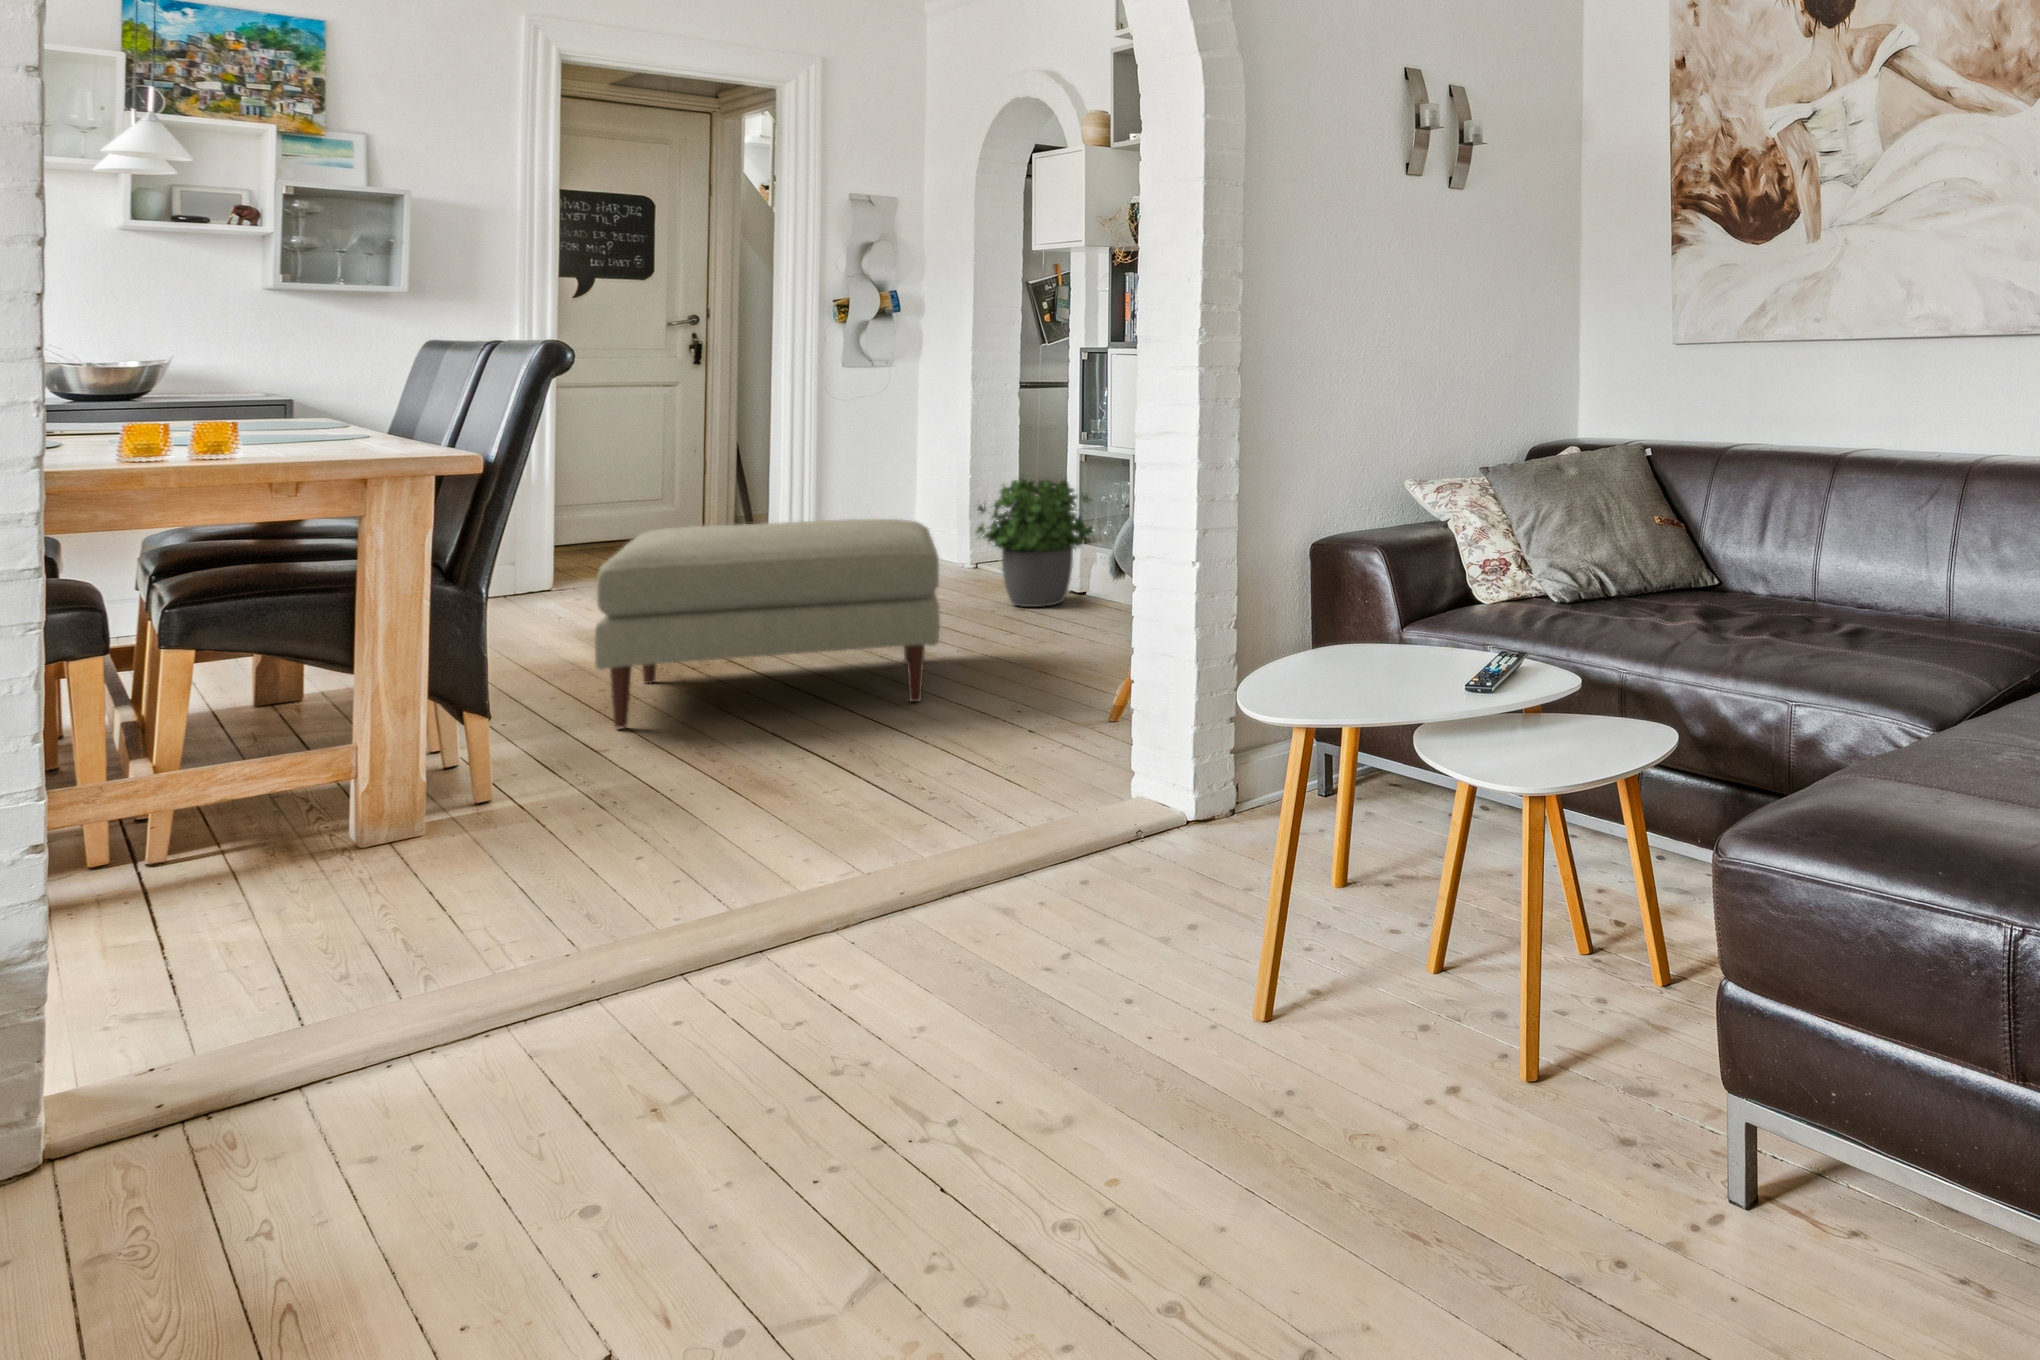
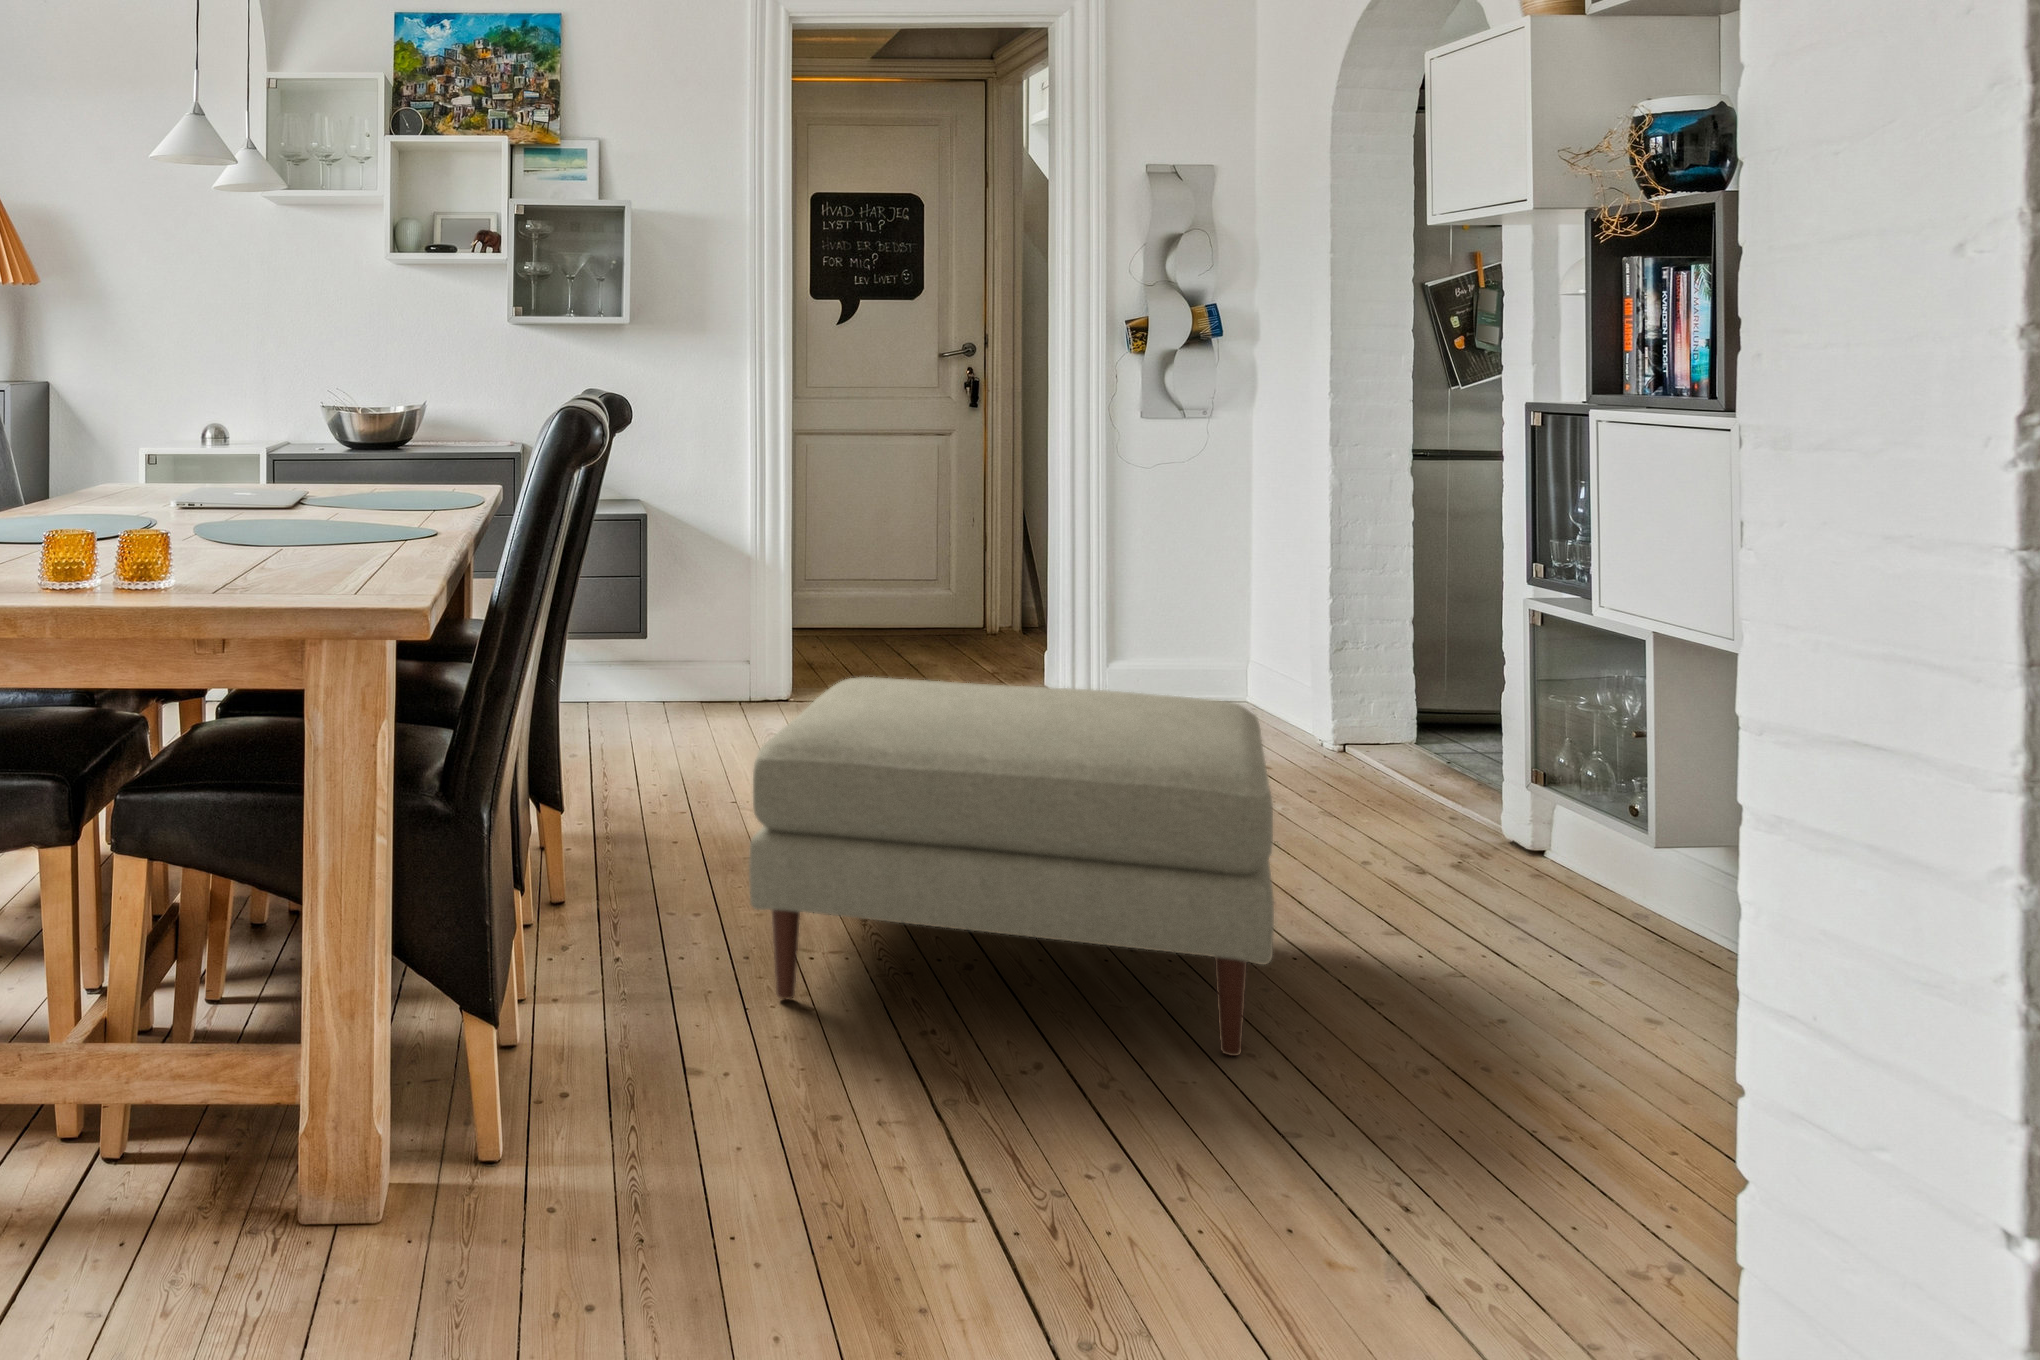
potted plant: present [976,478,1093,607] -> none [1338,611,1556,846]

